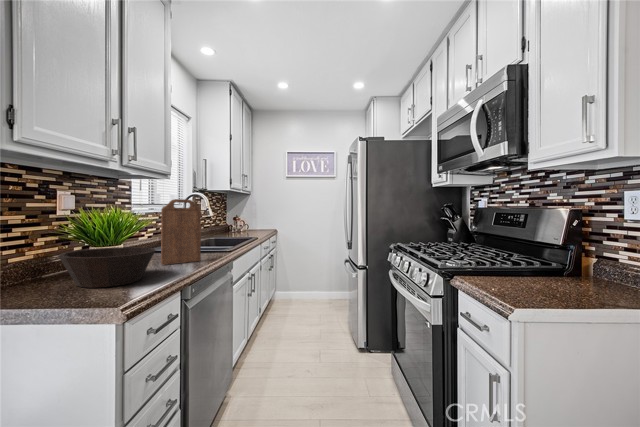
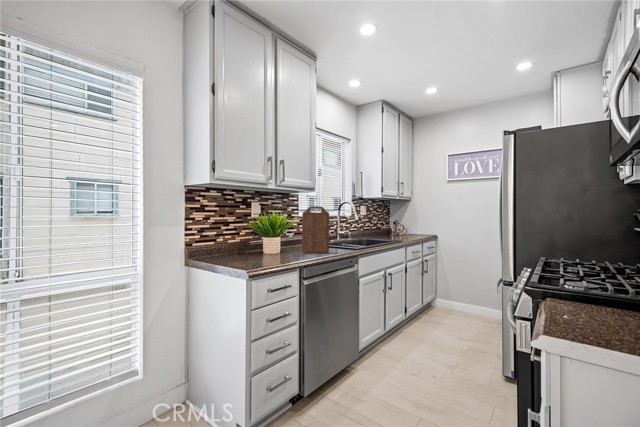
bowl: present [58,247,155,288] -> none [239,238,289,261]

